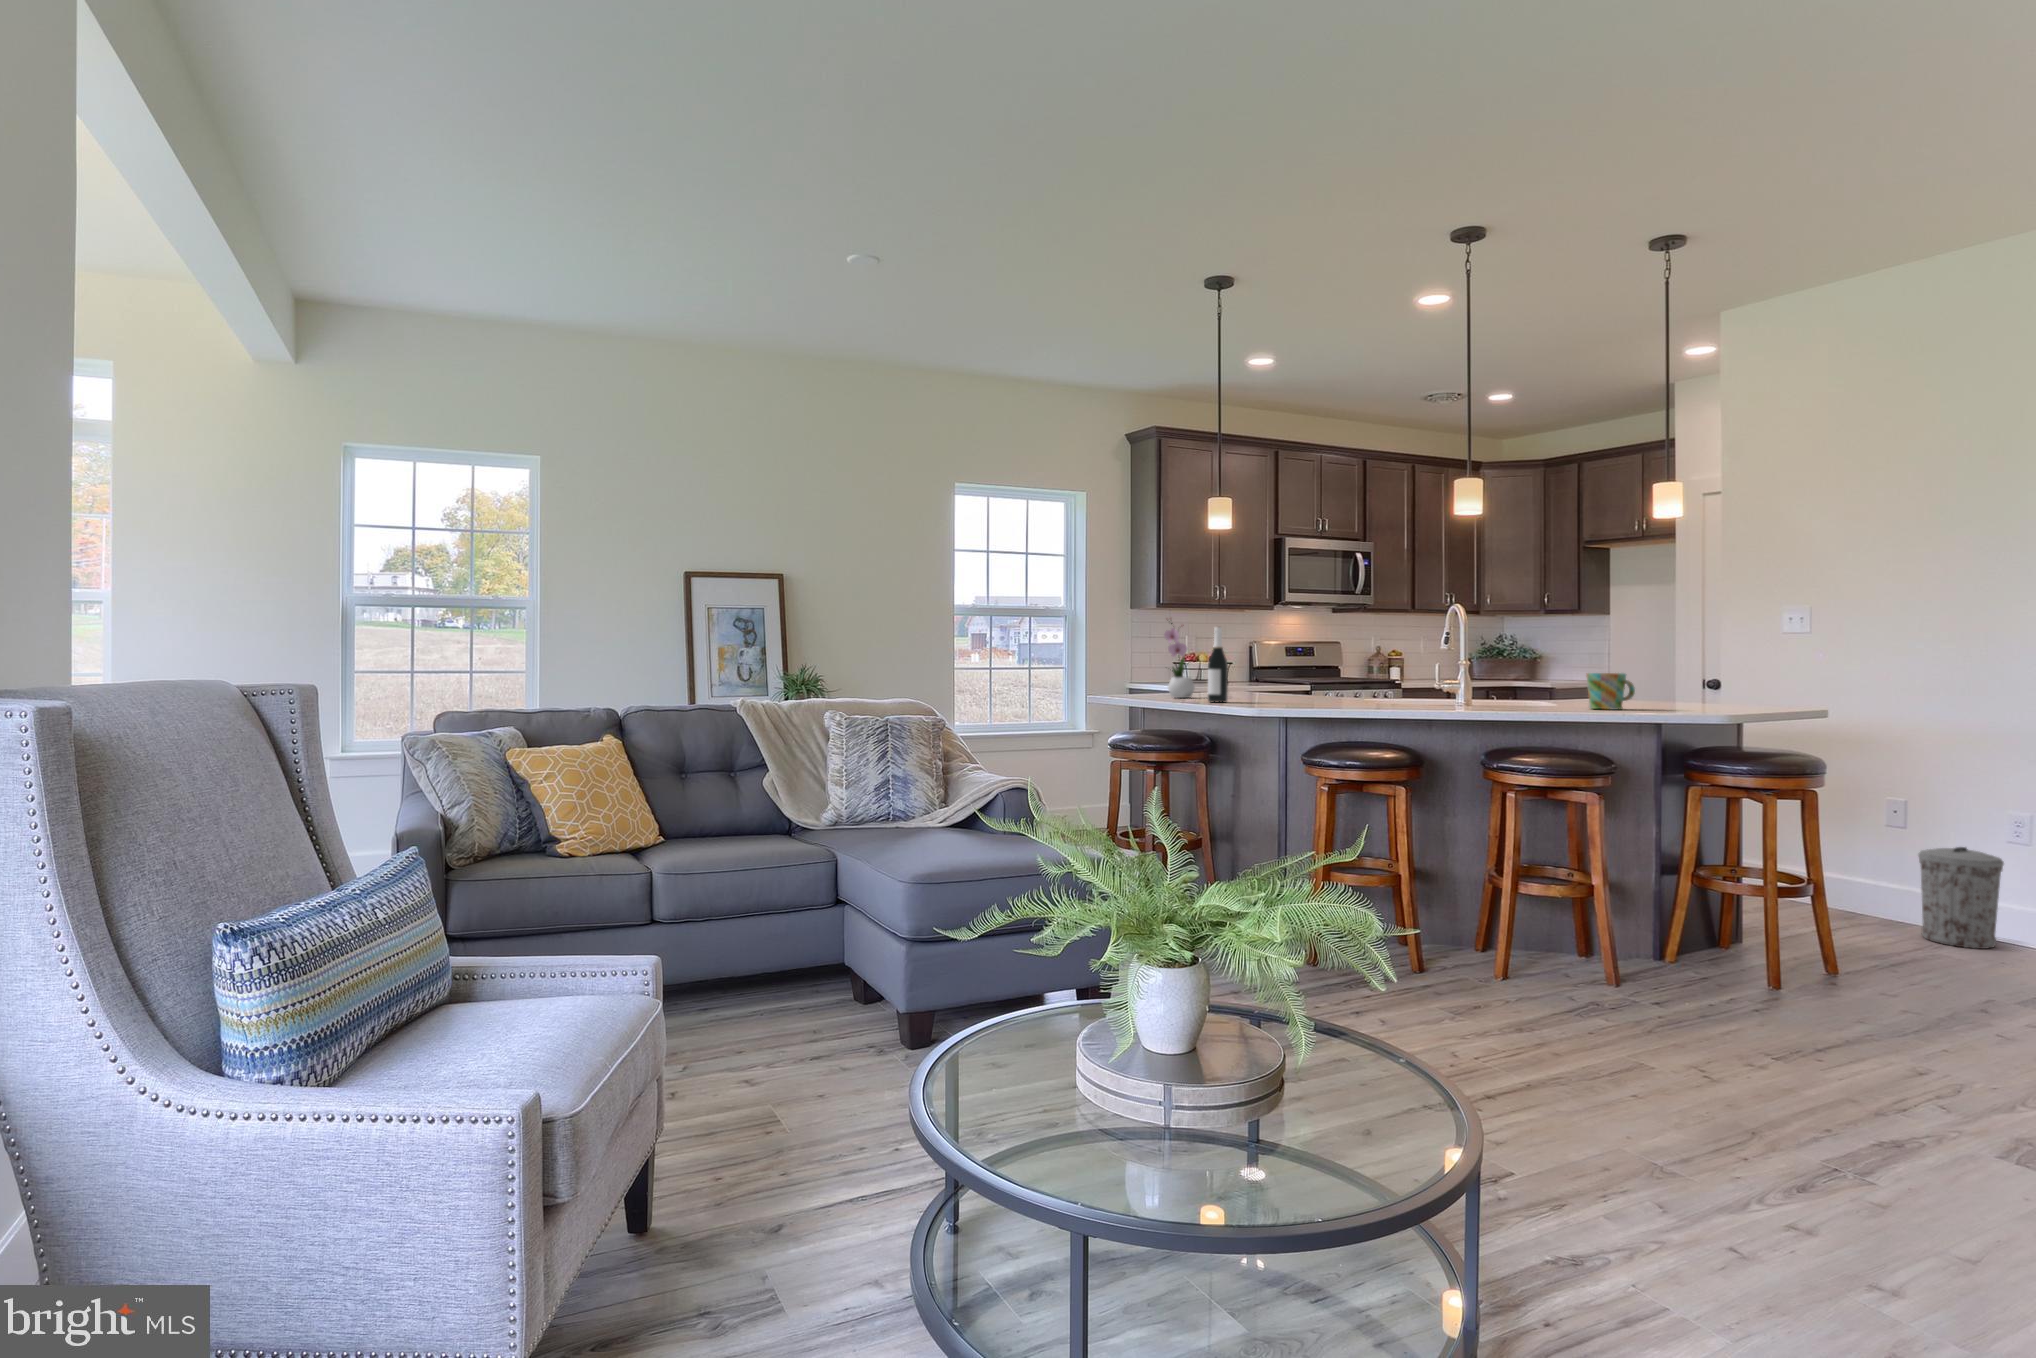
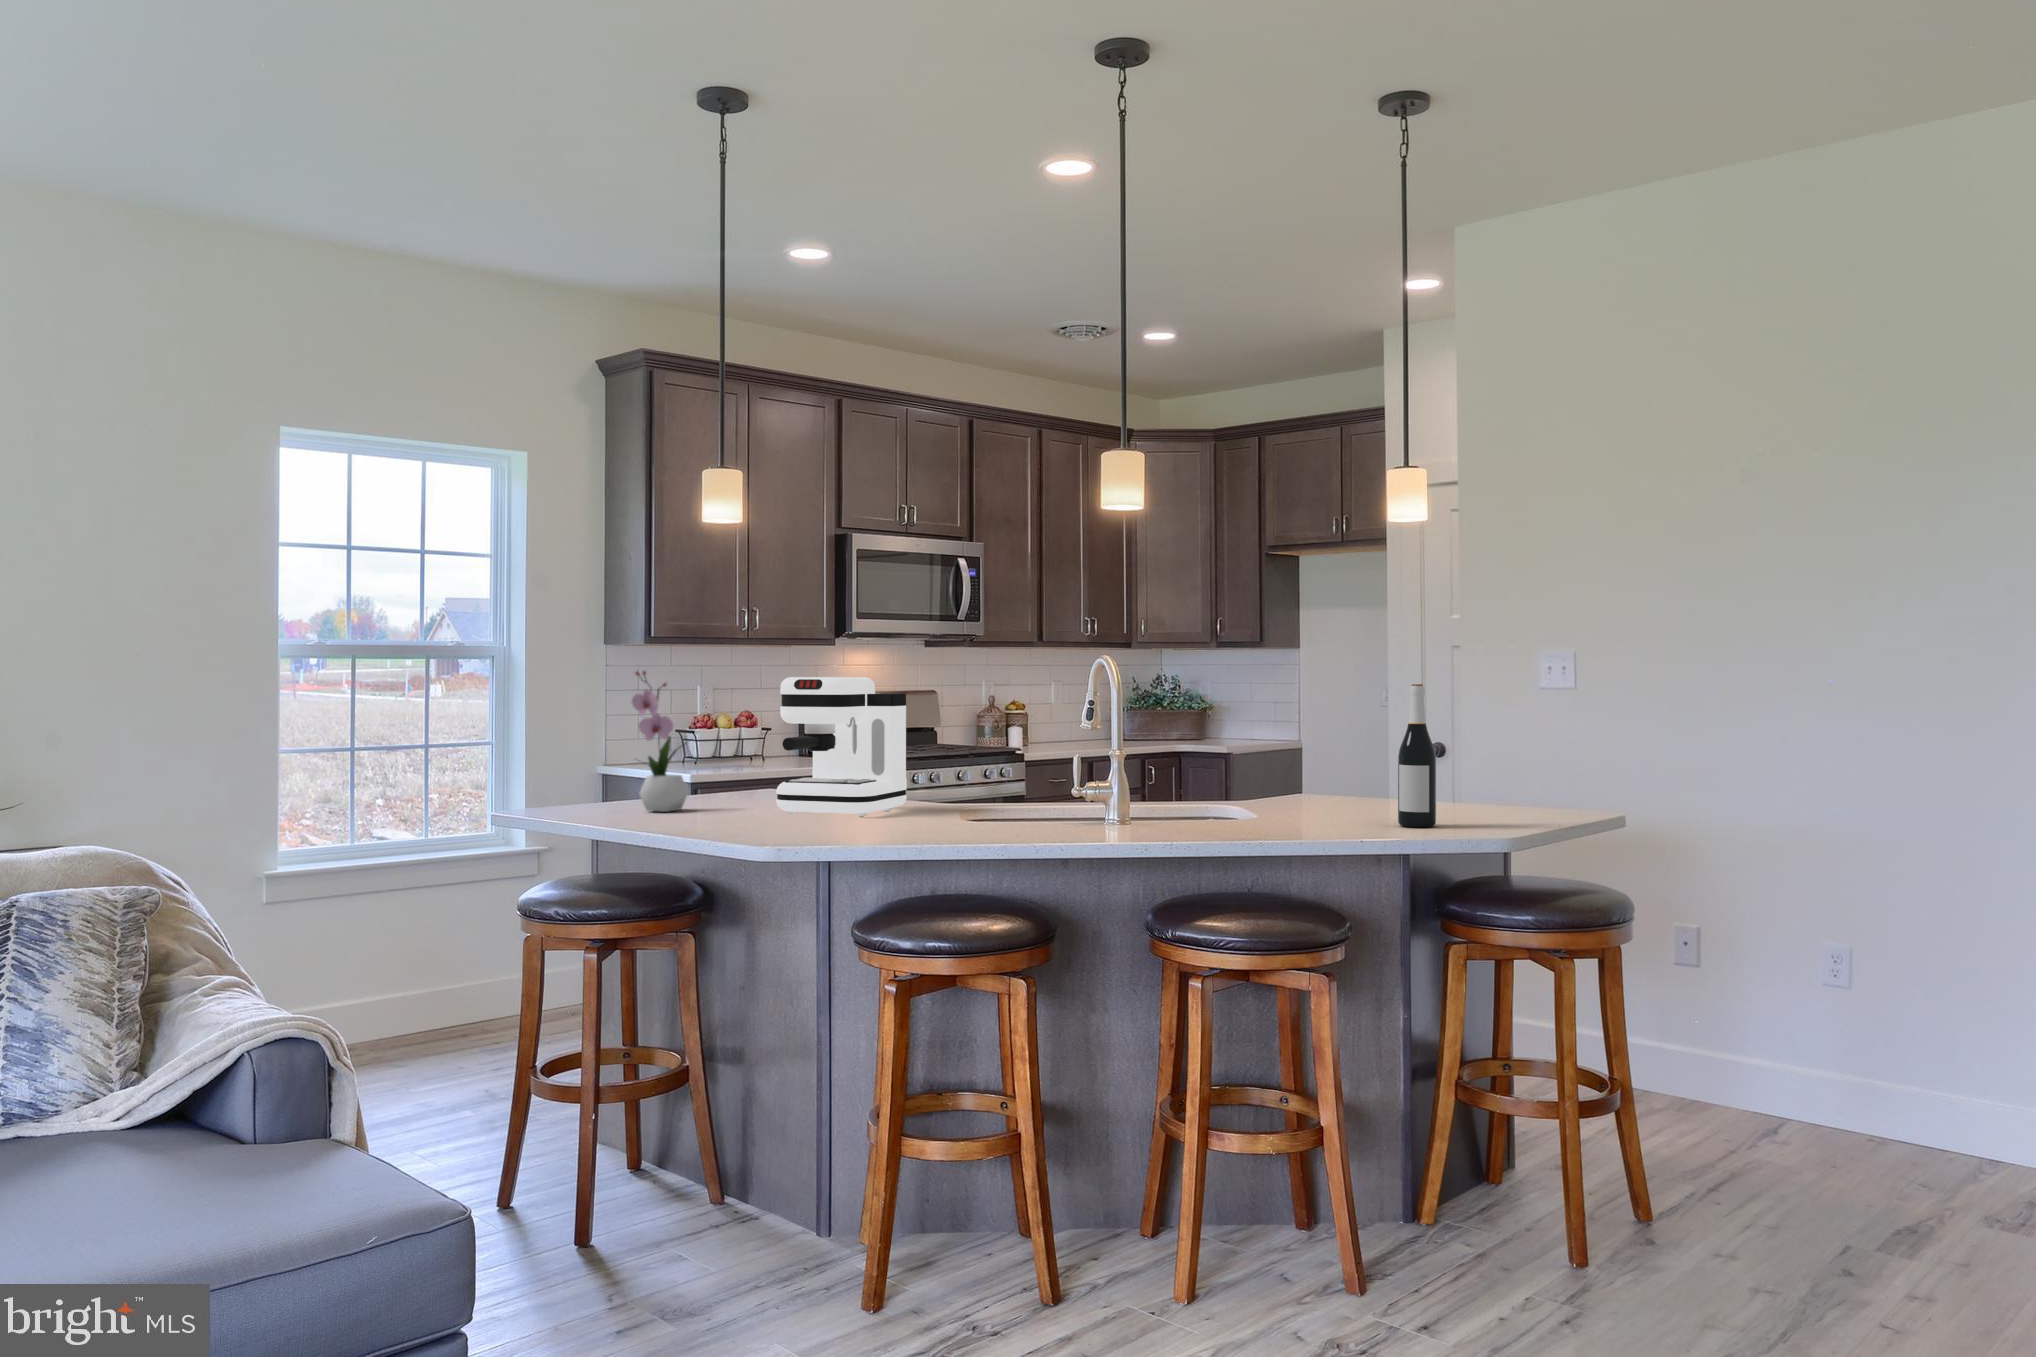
coffee maker: none [1248,620,1326,701] -> present [776,677,907,817]
wine bottle: present [1208,626,1228,703] -> present [1398,684,1436,827]
mug: present [1586,673,1635,710] -> none [1305,772,1375,833]
trash can: present [1918,847,2004,949] -> none [1706,992,1805,1136]

